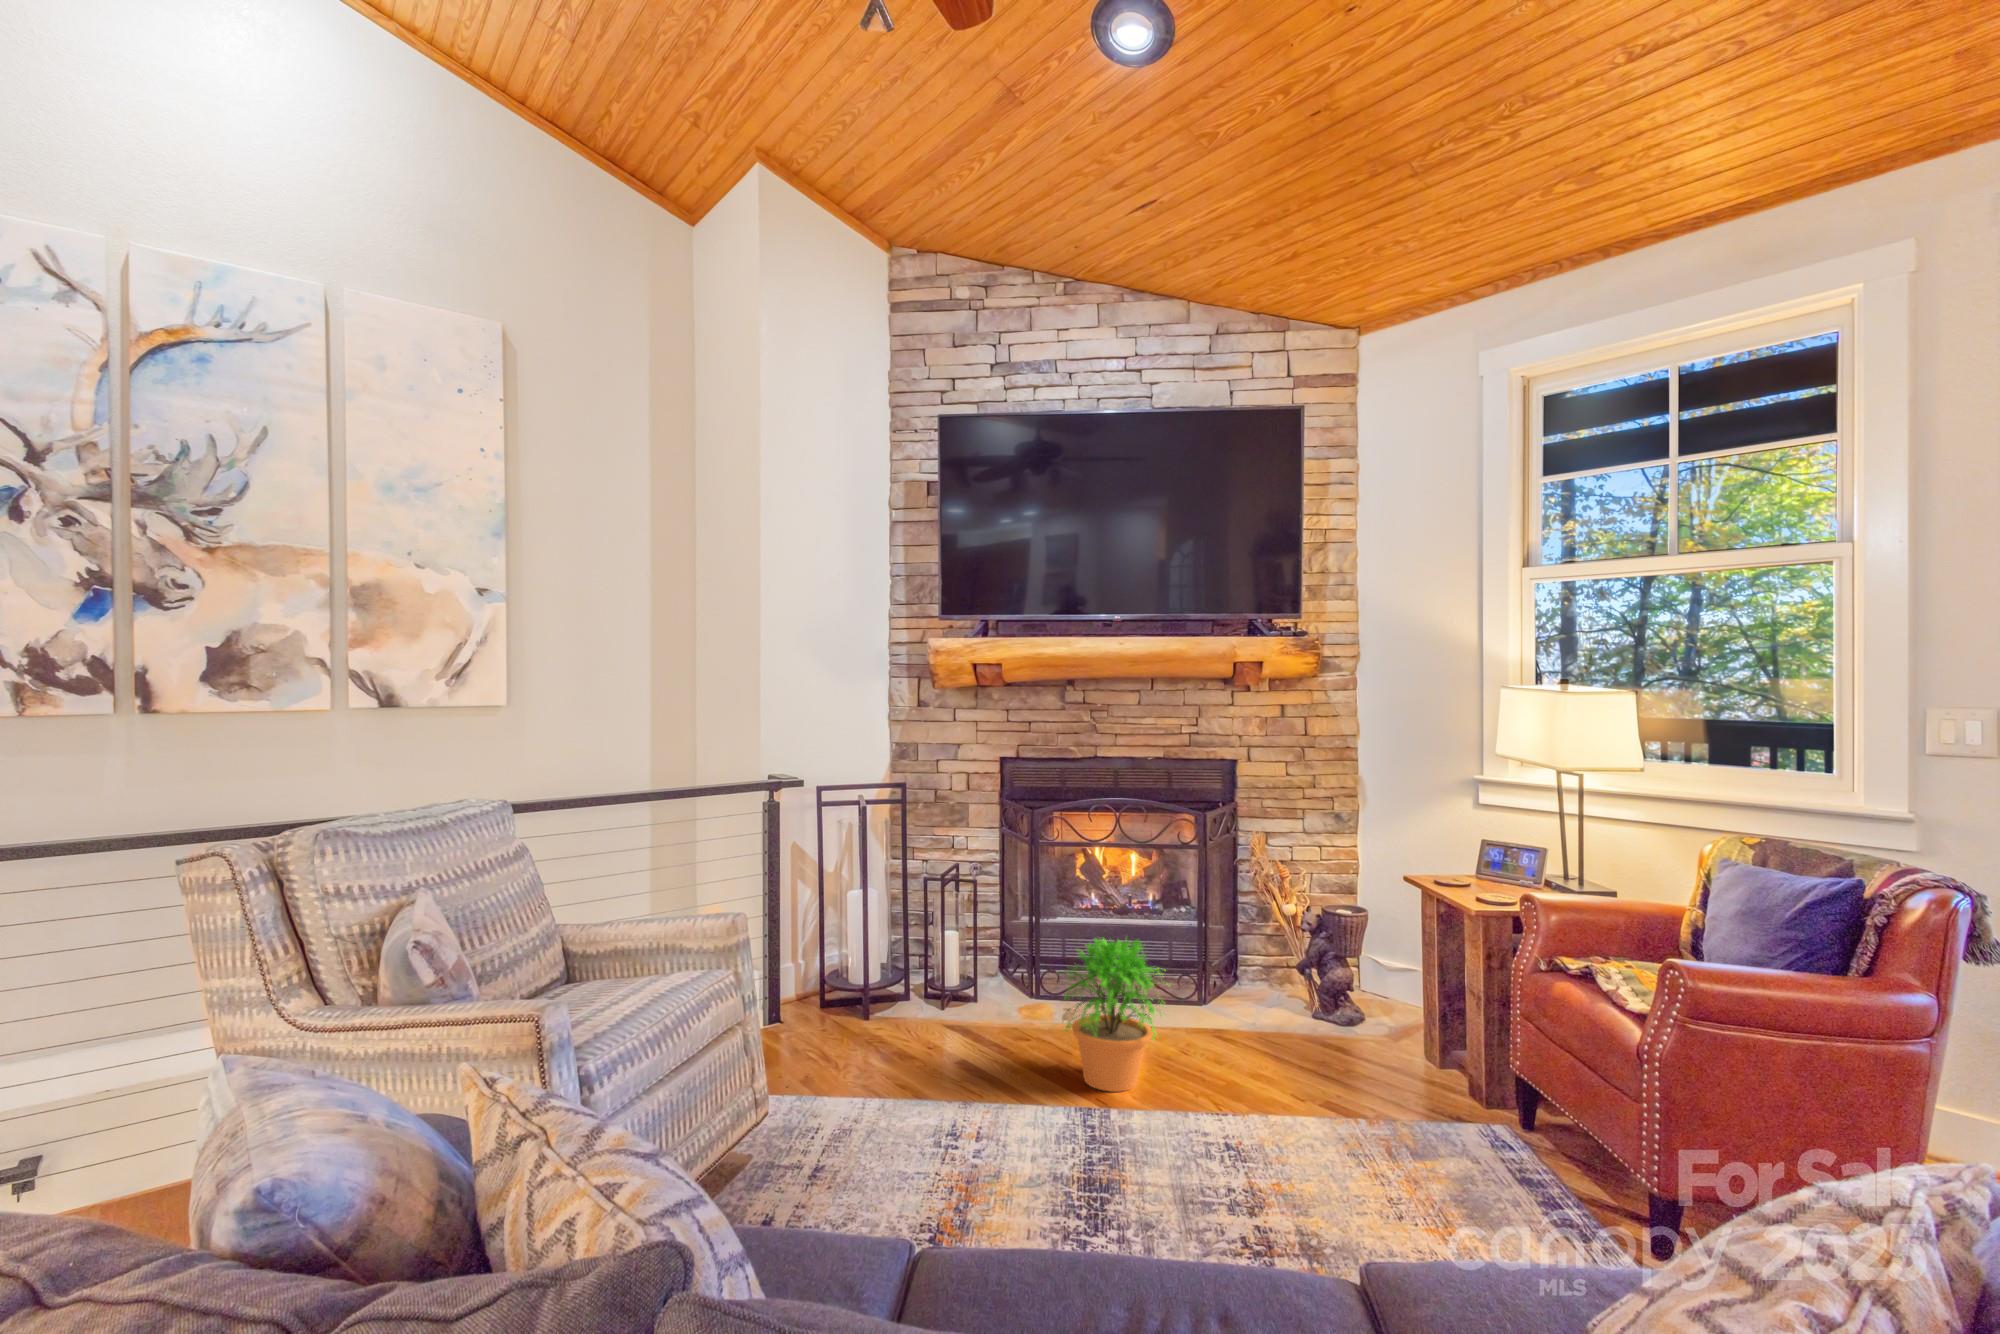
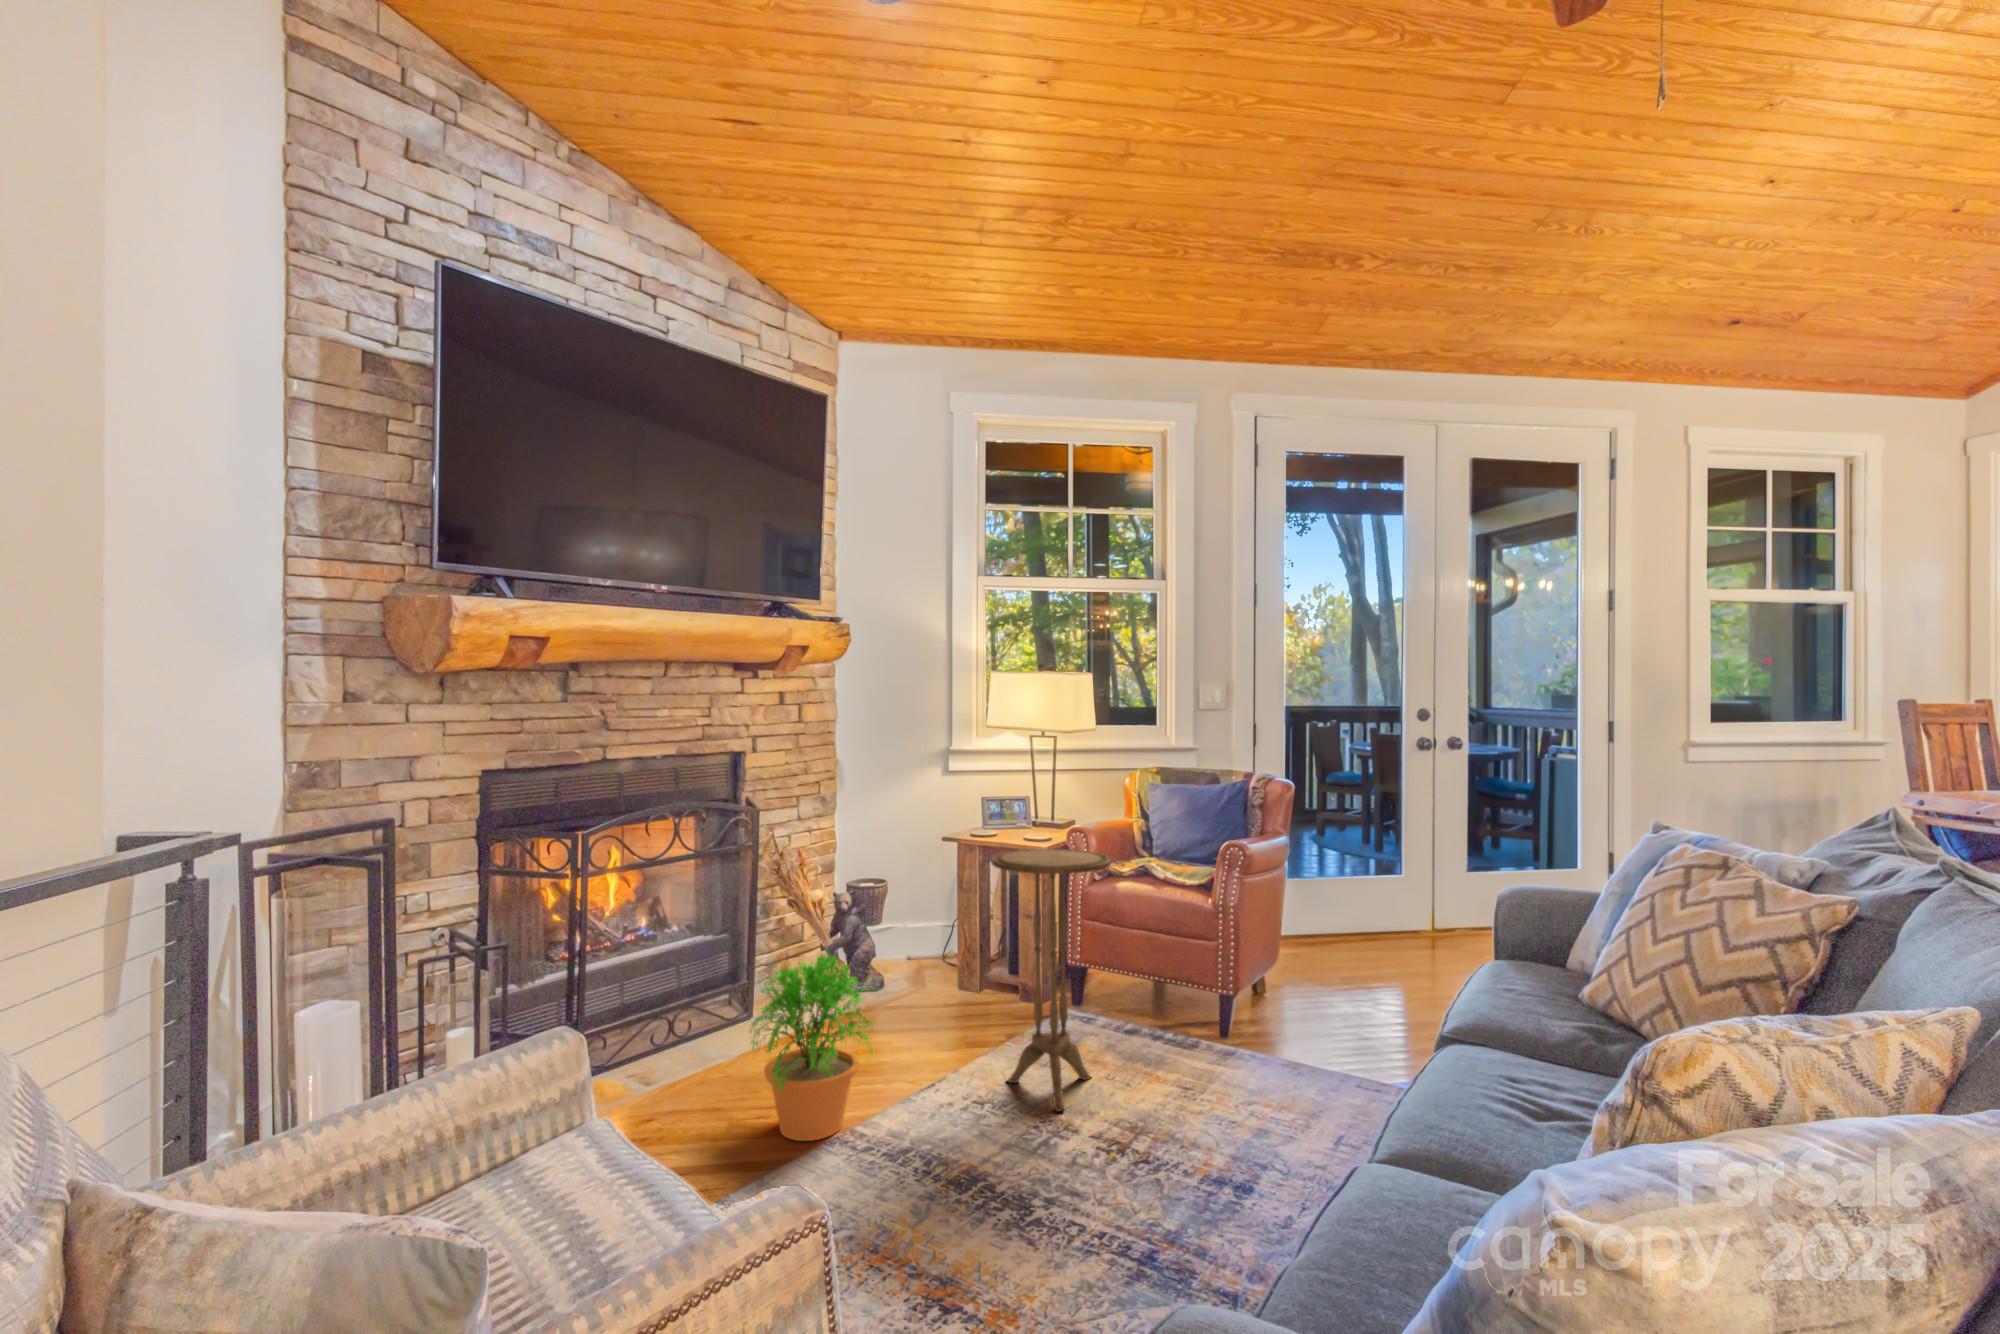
side table: none [1263,886,1402,1168] -> present [991,849,1111,1111]

